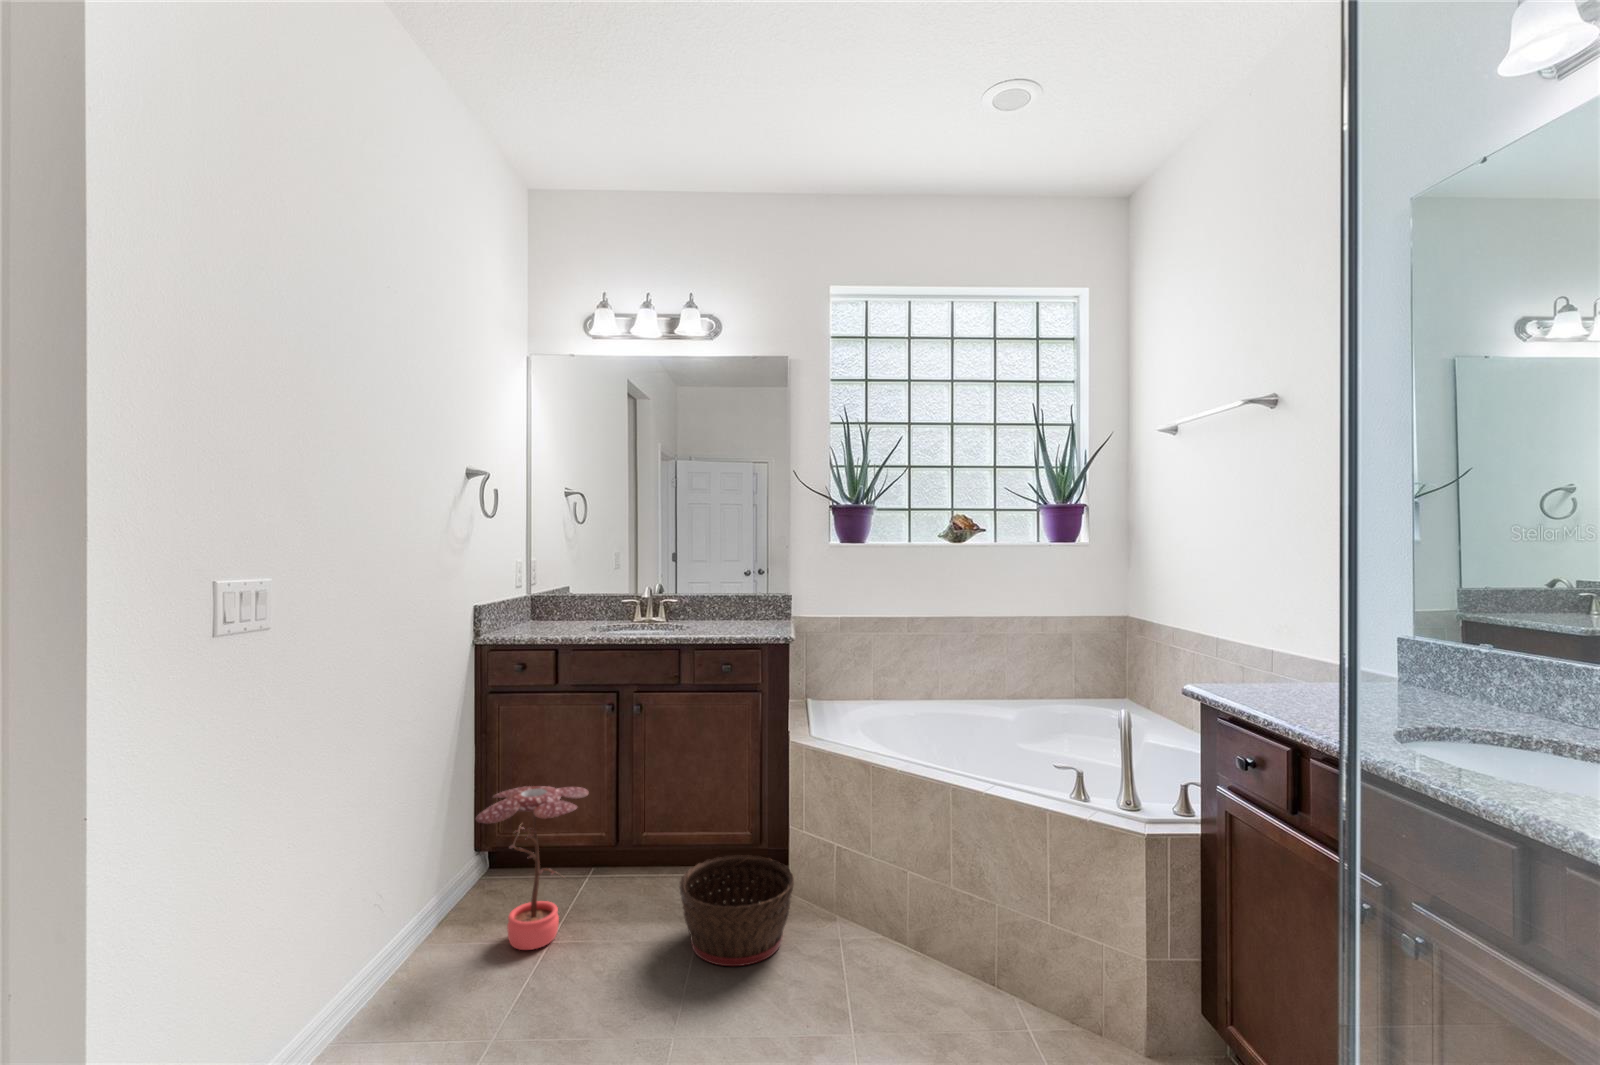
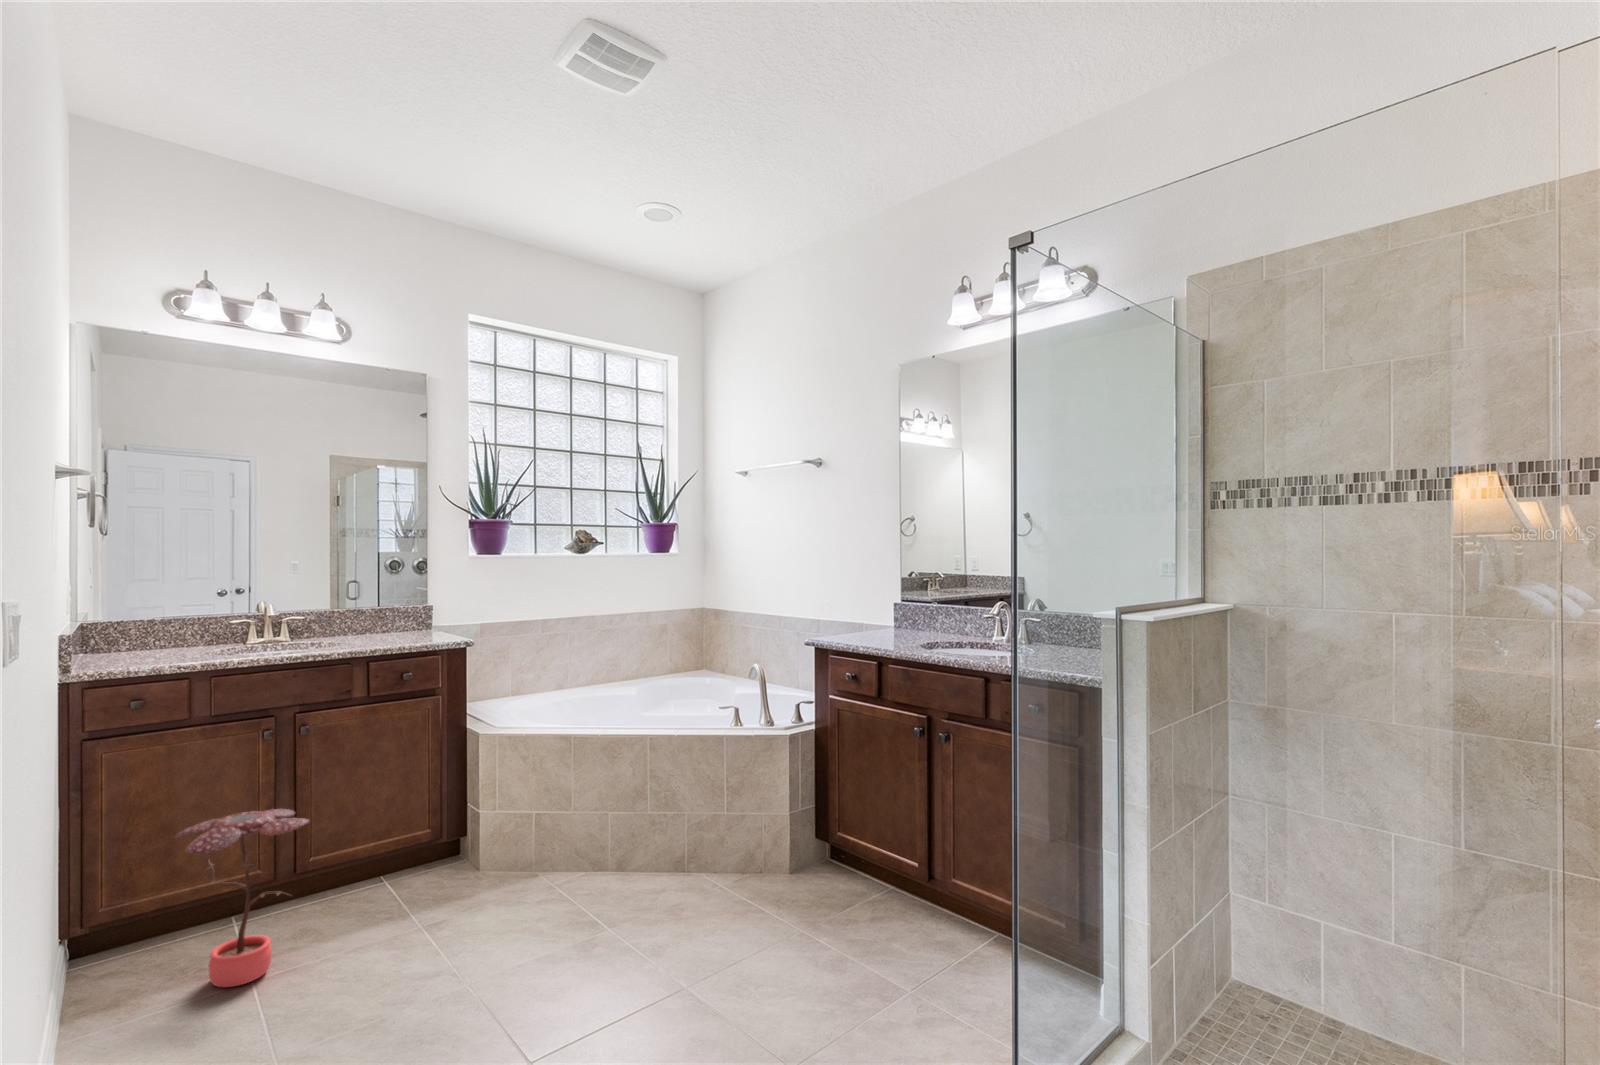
basket: present [679,855,794,966] -> none [409,838,521,930]

